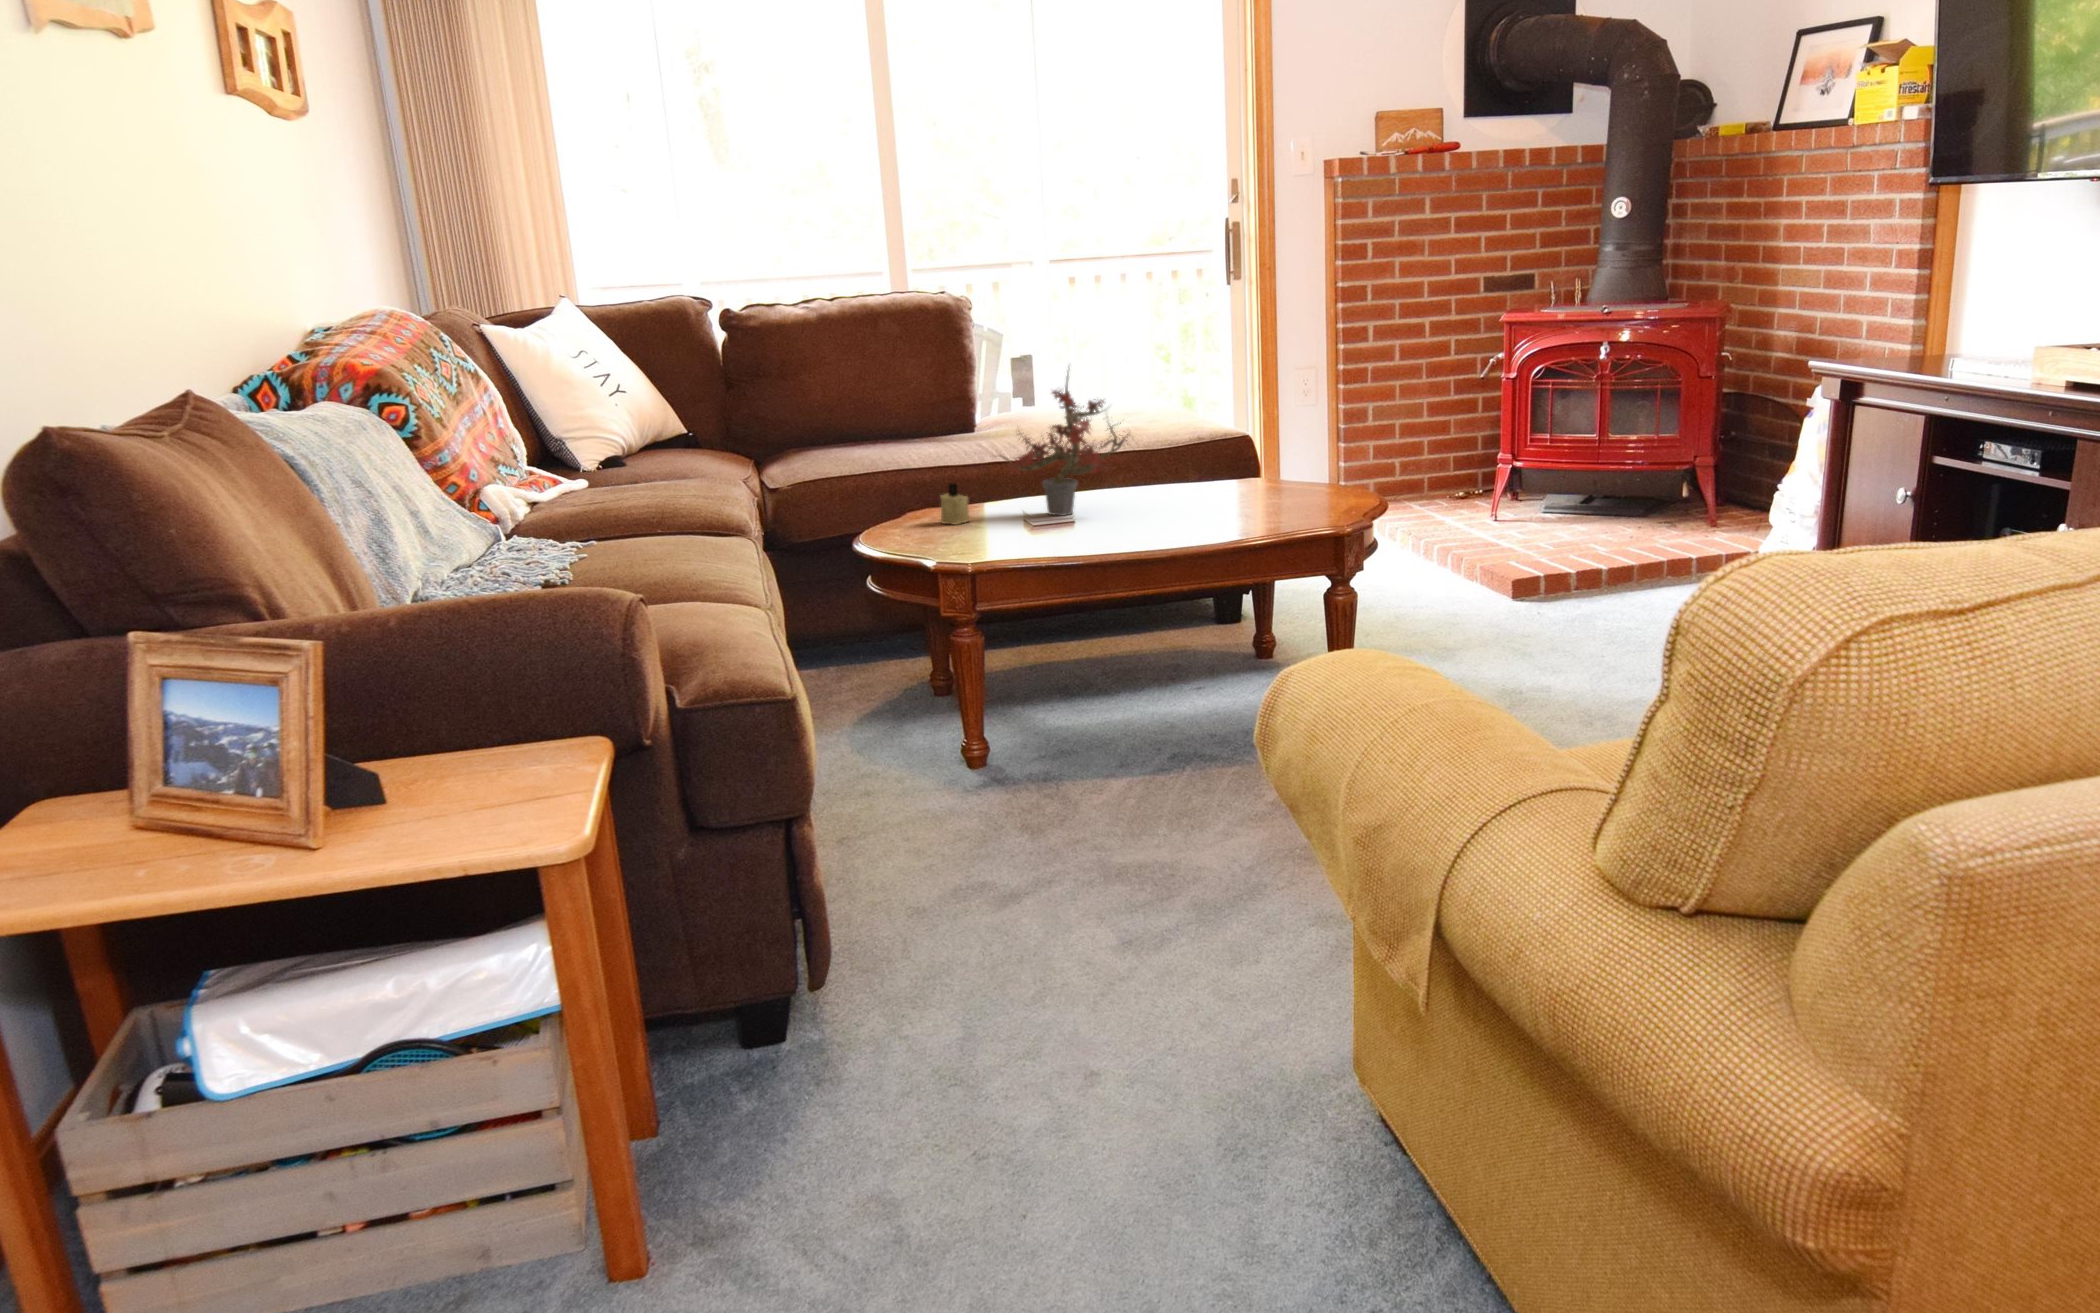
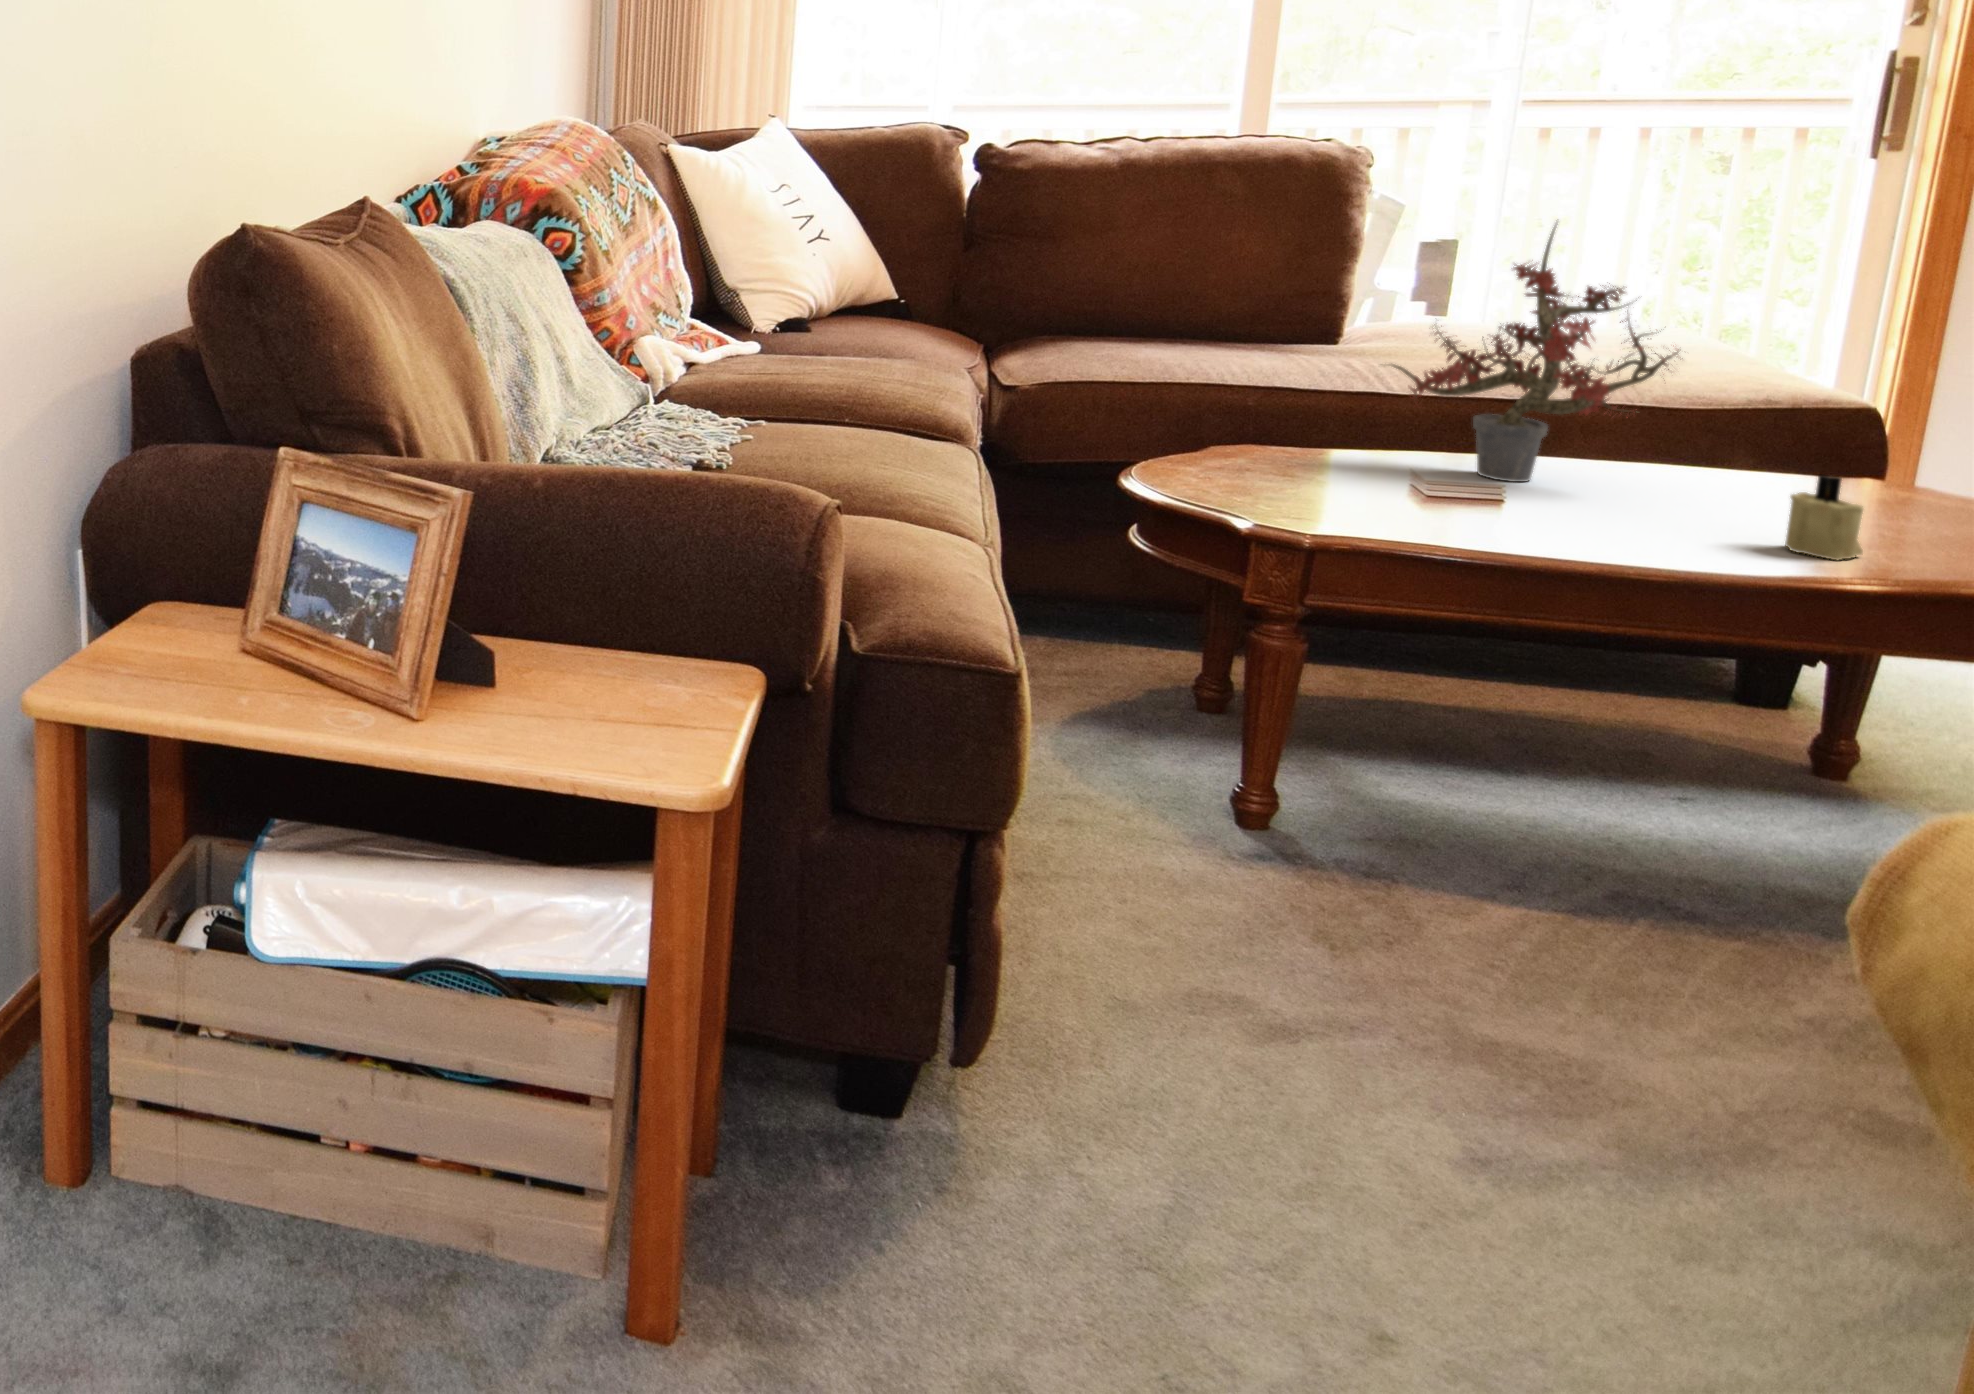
candle: present [941,484,971,525] -> present [1785,474,1863,560]

